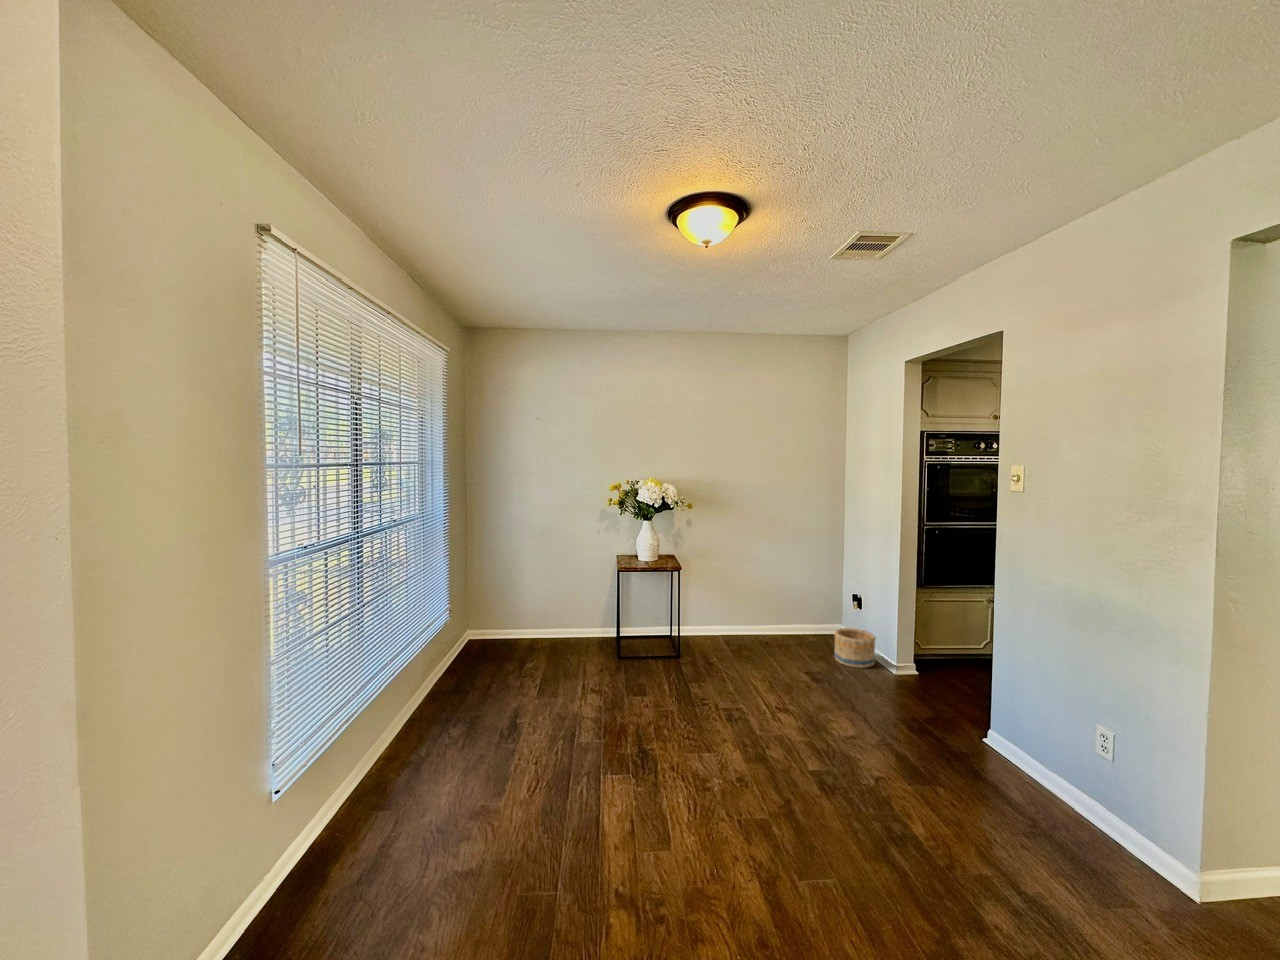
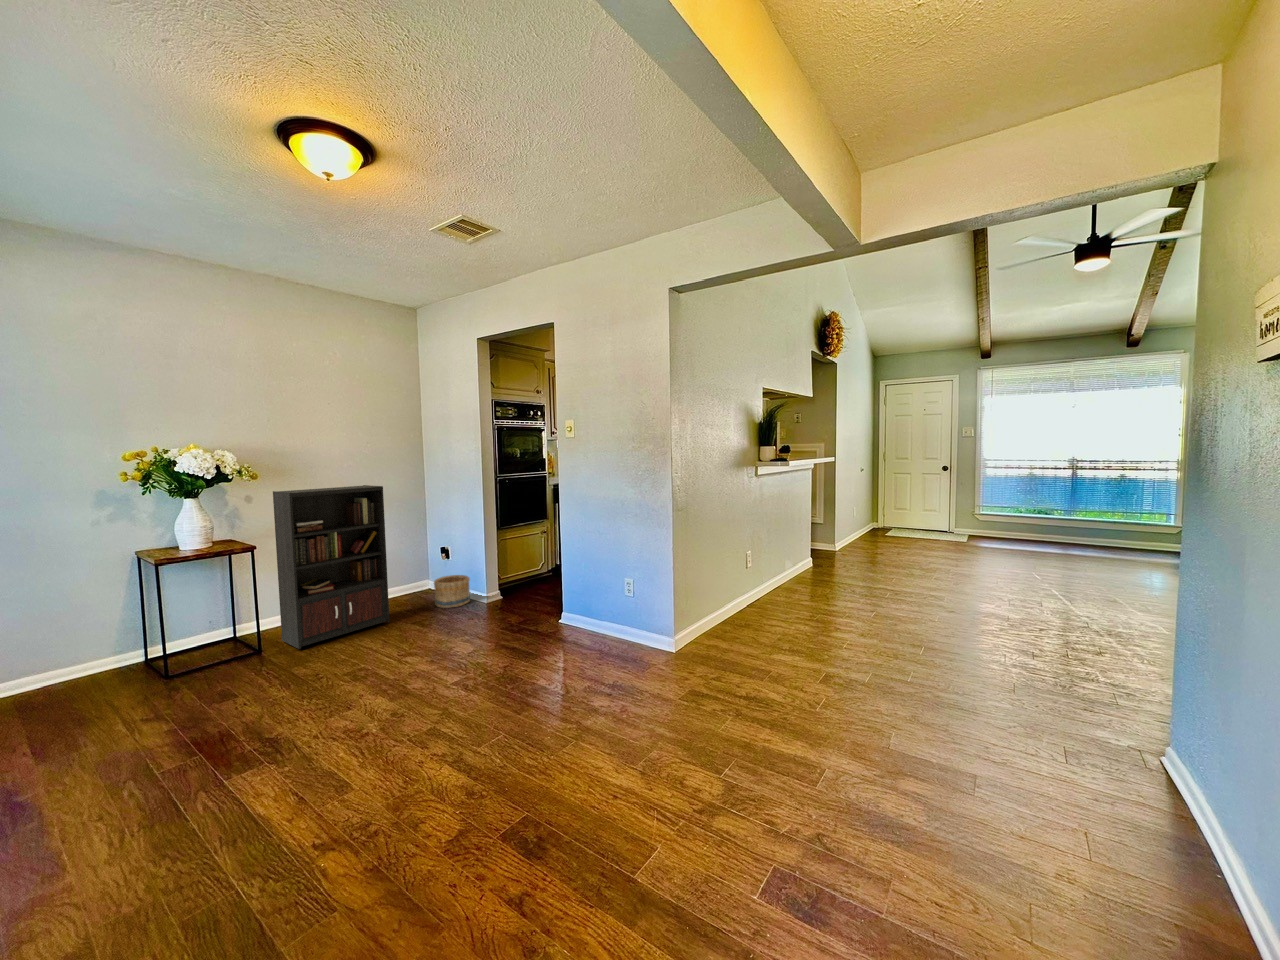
bookcase: none [696,521,785,665] -> present [273,485,390,649]

